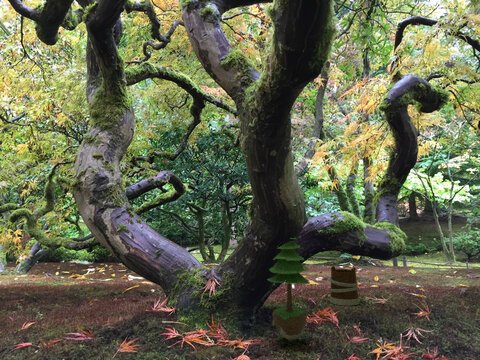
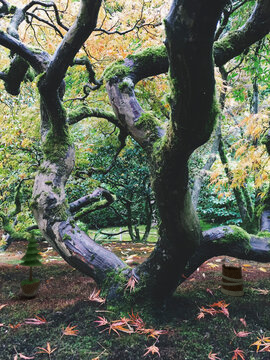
potted tree: present [267,238,309,342] -> present [19,231,43,297]

